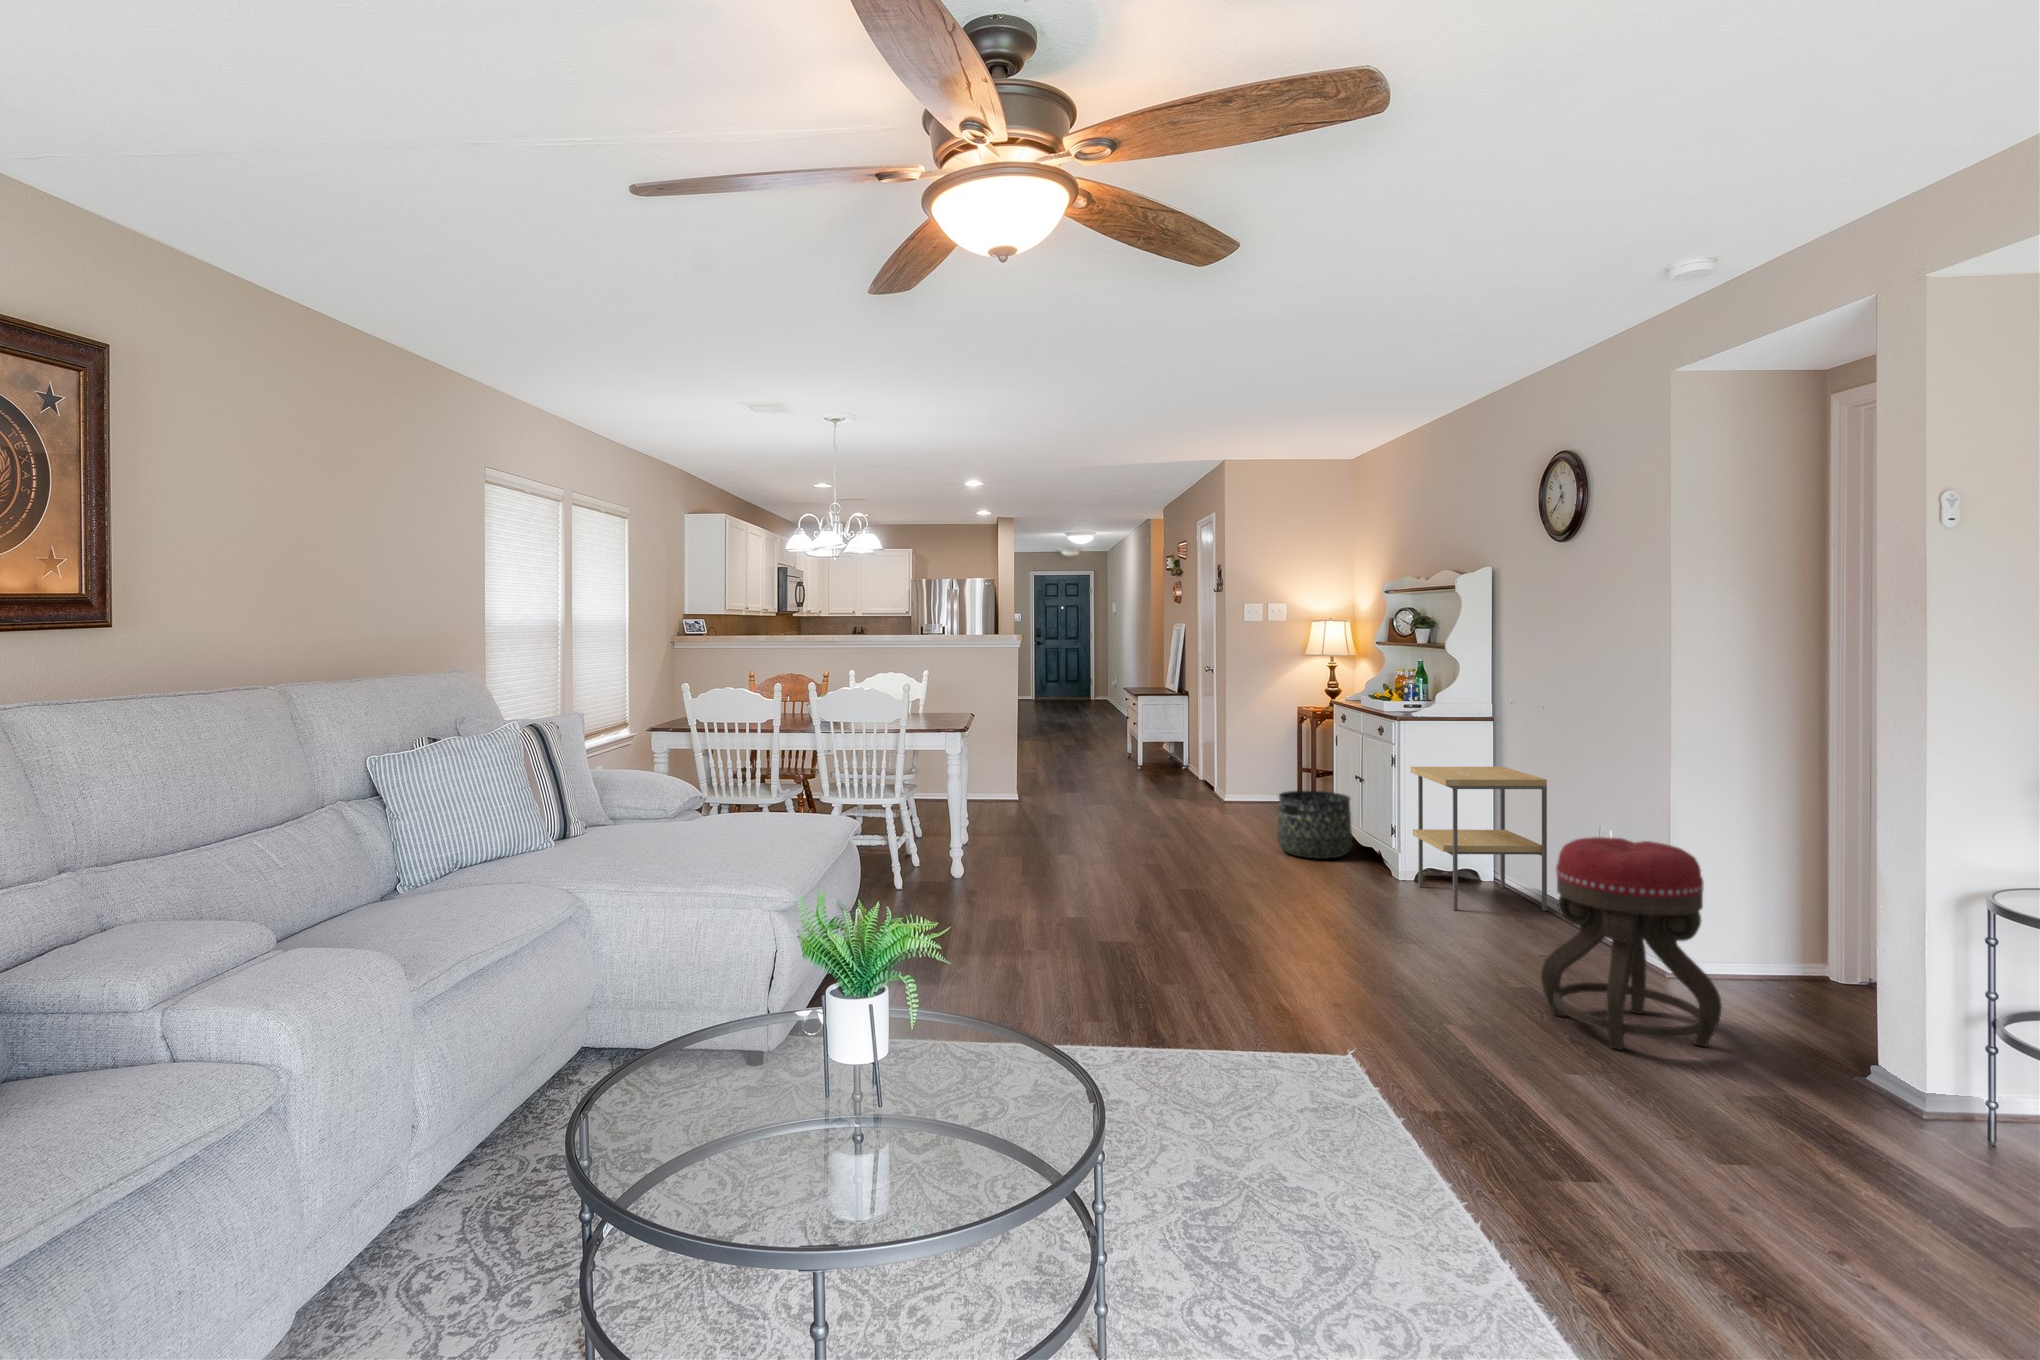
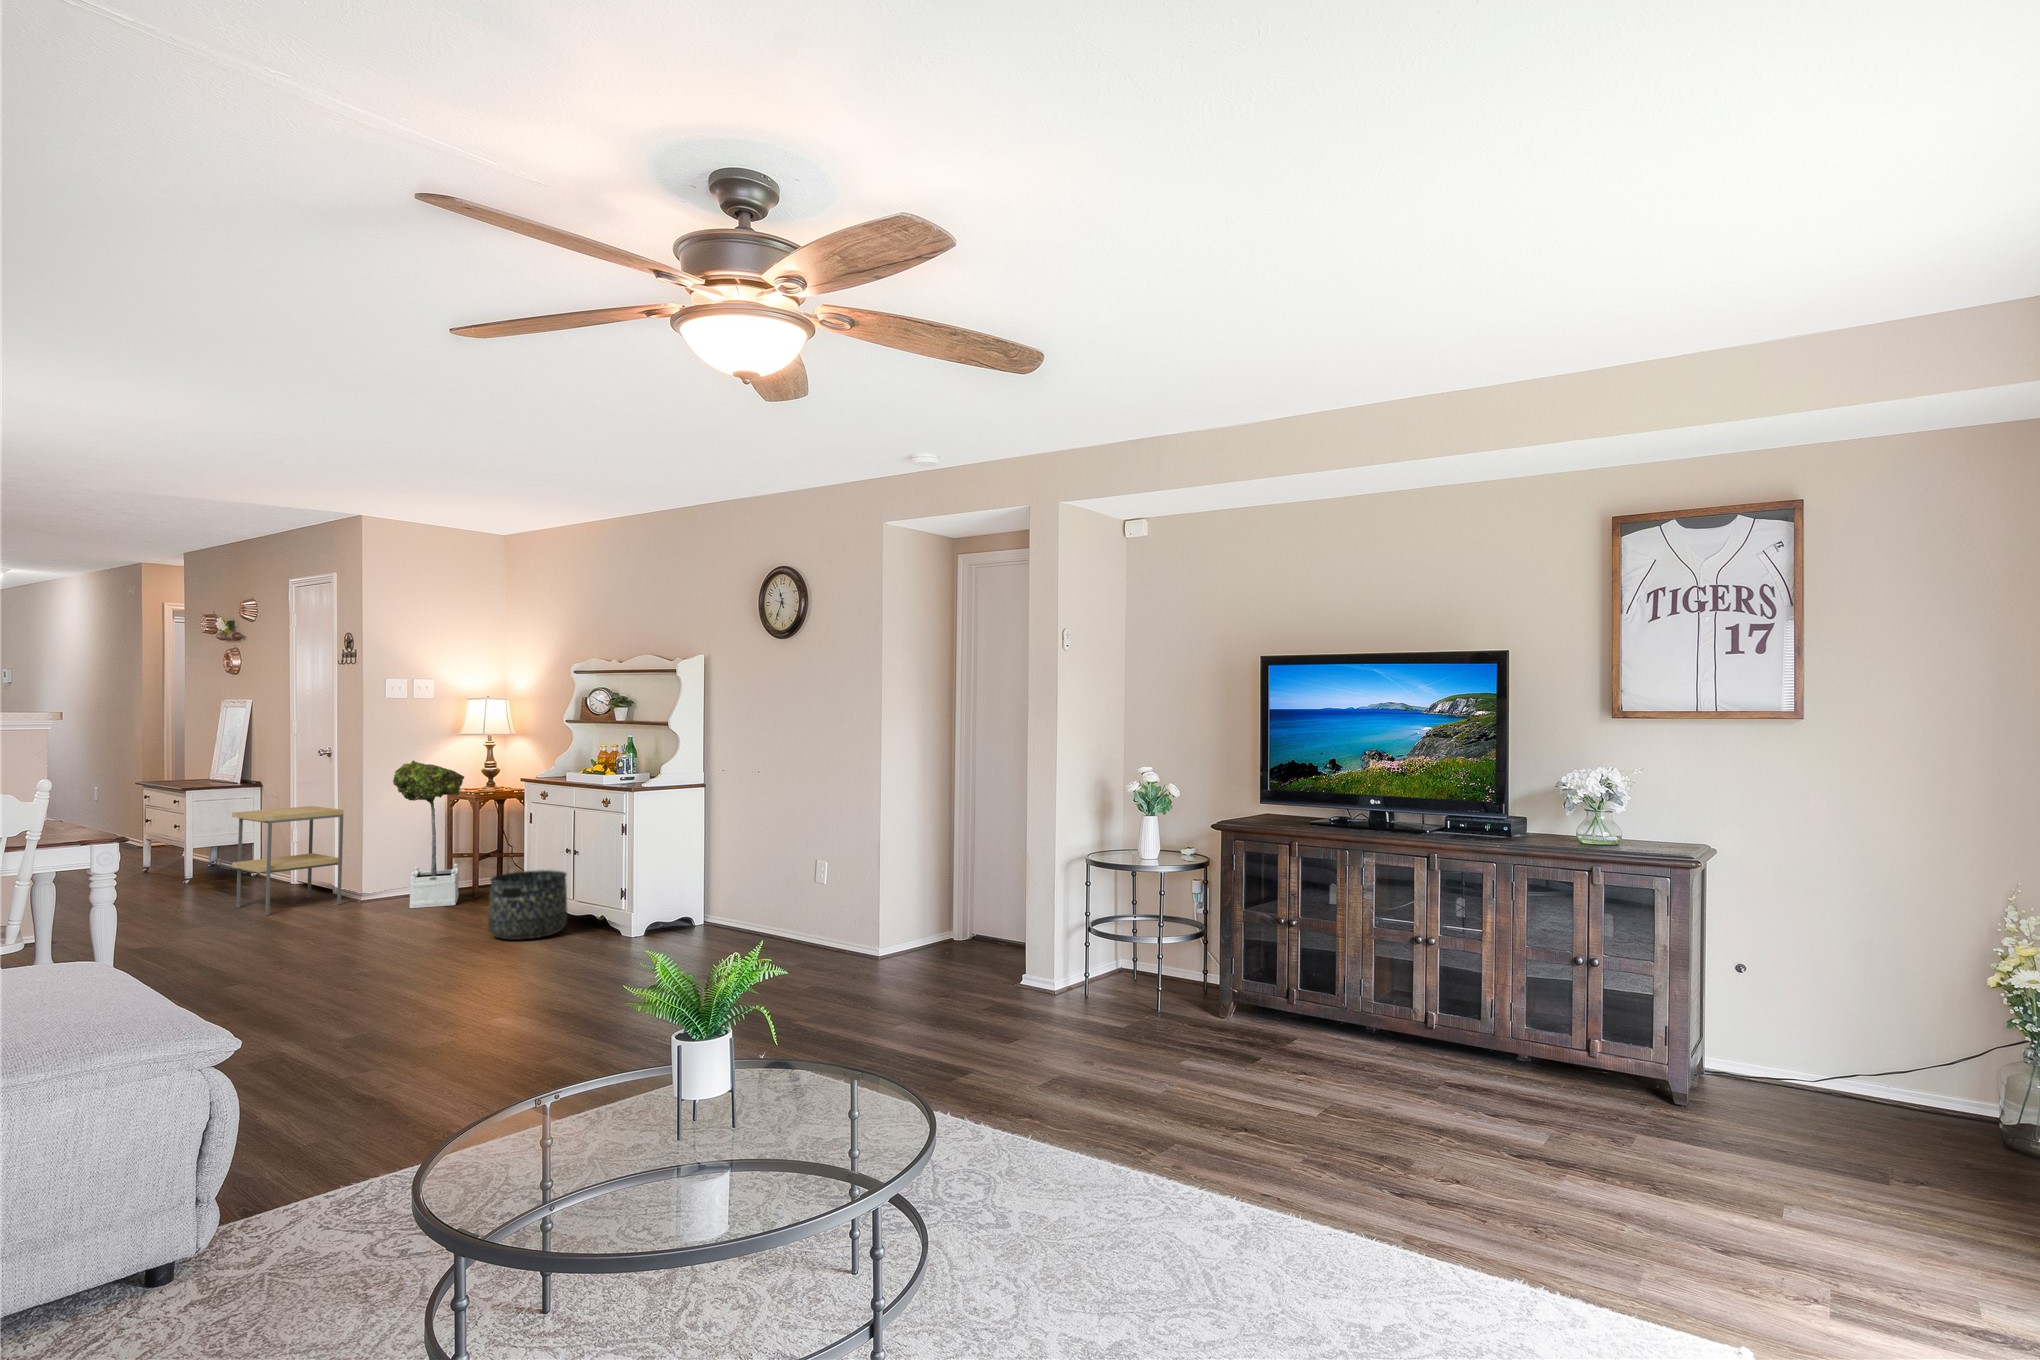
potted tree: none [1242,677,1303,814] -> present [393,760,464,908]
side table: present [1411,767,1547,911] -> present [232,806,344,915]
ottoman: present [1541,837,1722,1050] -> none [838,857,948,1007]

